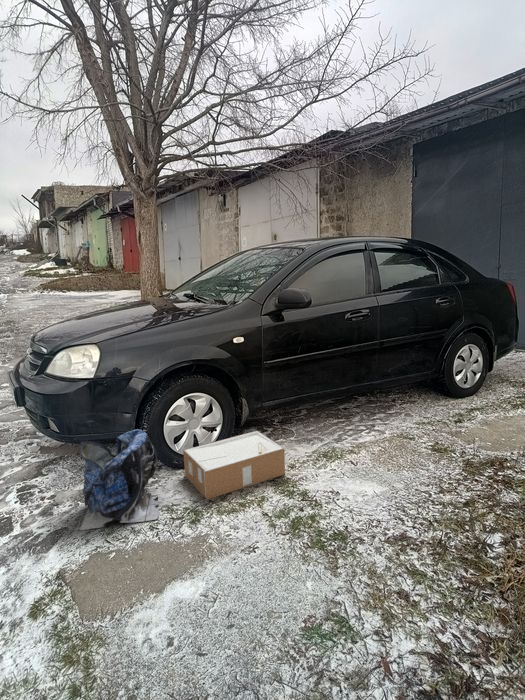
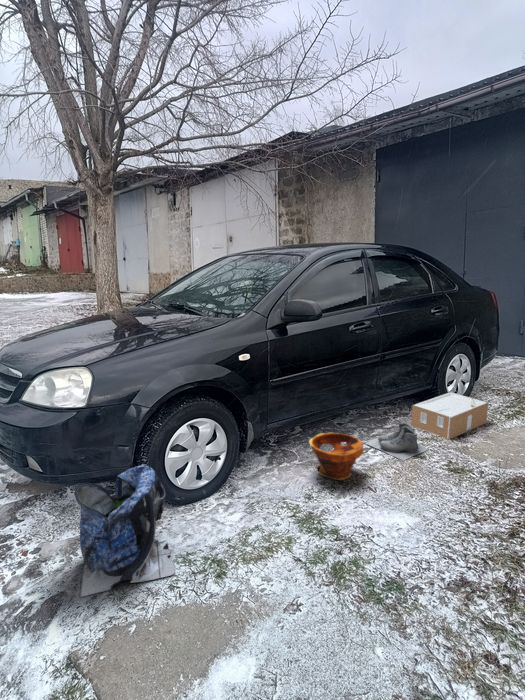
boots: none [361,405,422,441] -> present [366,422,428,461]
planter: none [299,412,349,455] -> present [309,433,363,480]
cardboard box: present [183,431,285,499] -> present [411,392,488,439]

